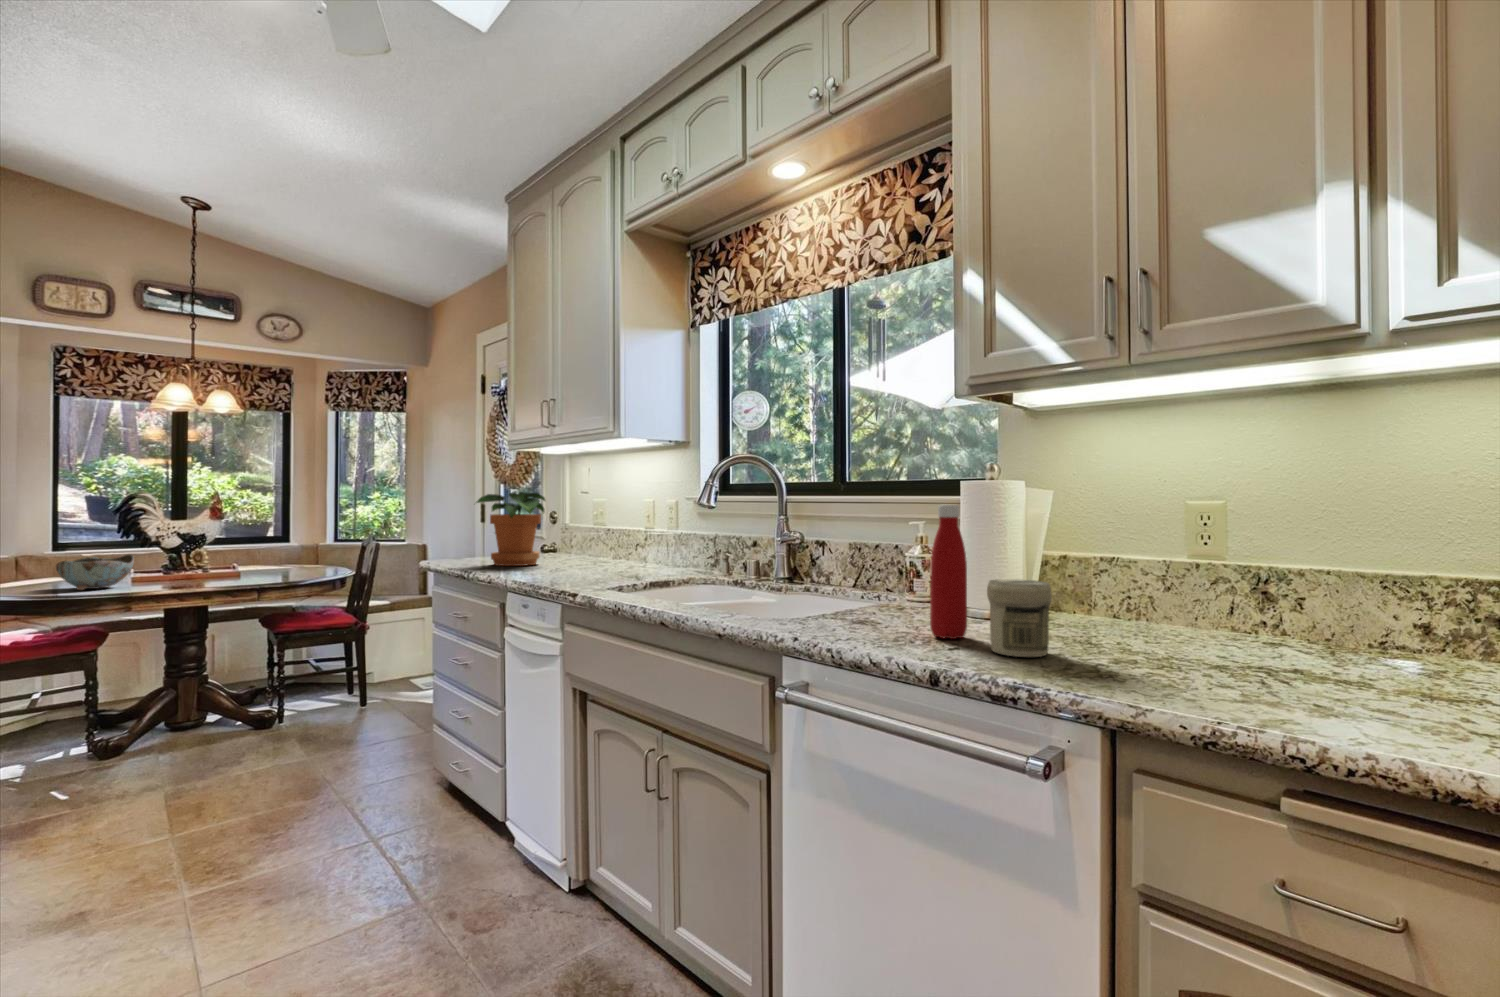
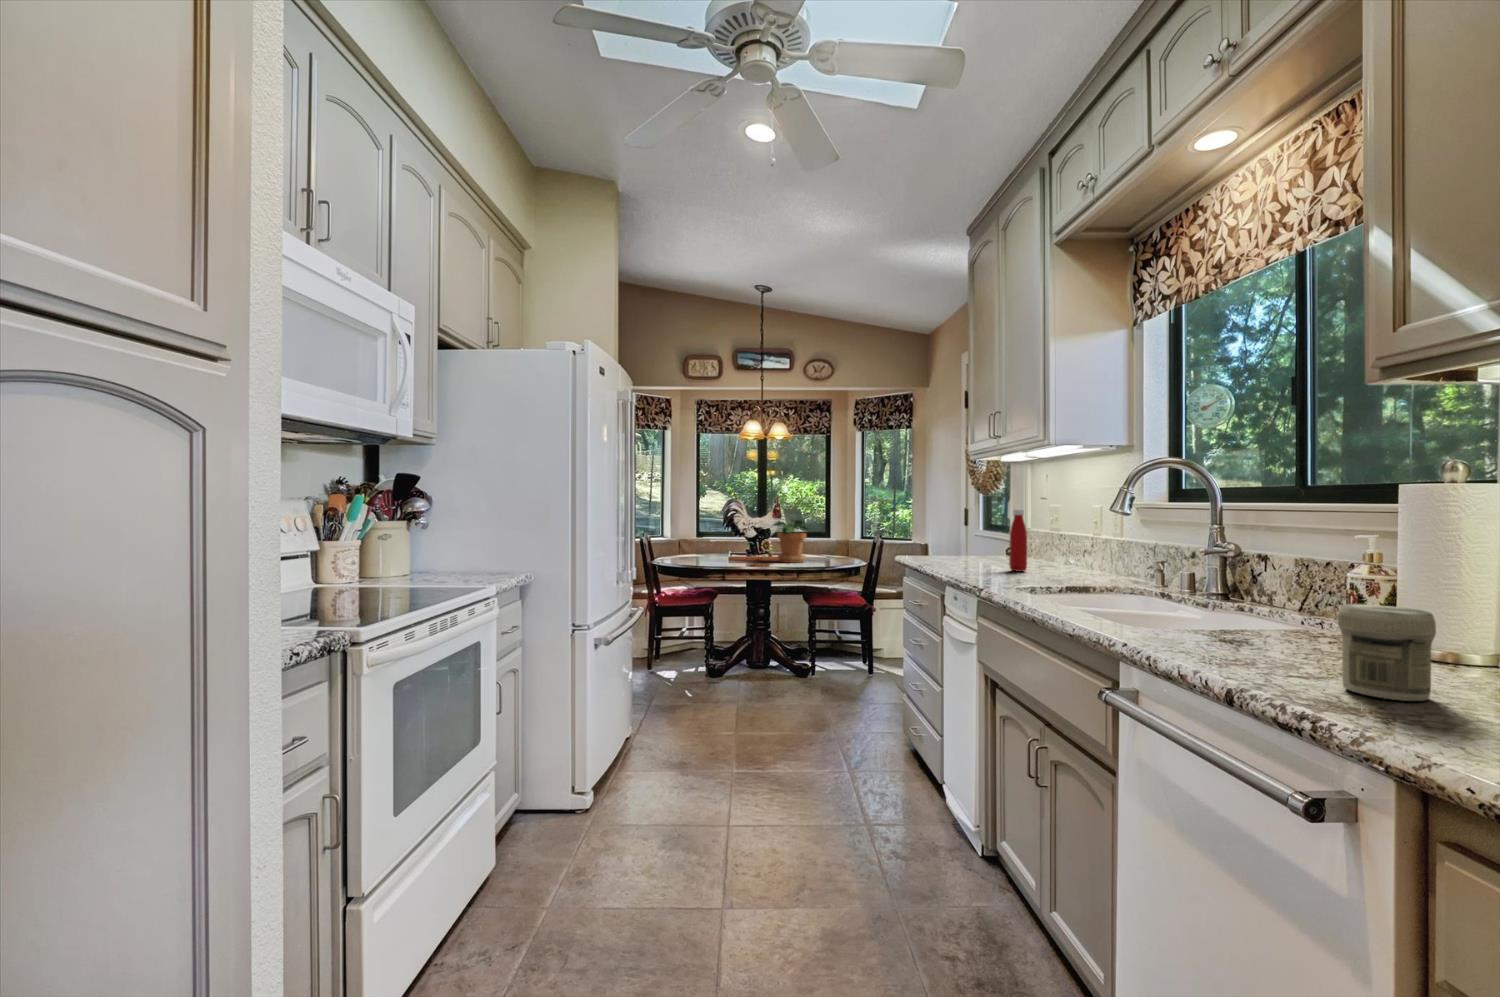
potted plant: present [477,492,545,566] -> present [773,520,809,563]
bottle: present [930,505,967,639] -> present [1009,509,1027,571]
bowl: present [56,554,134,590] -> none [691,541,728,564]

